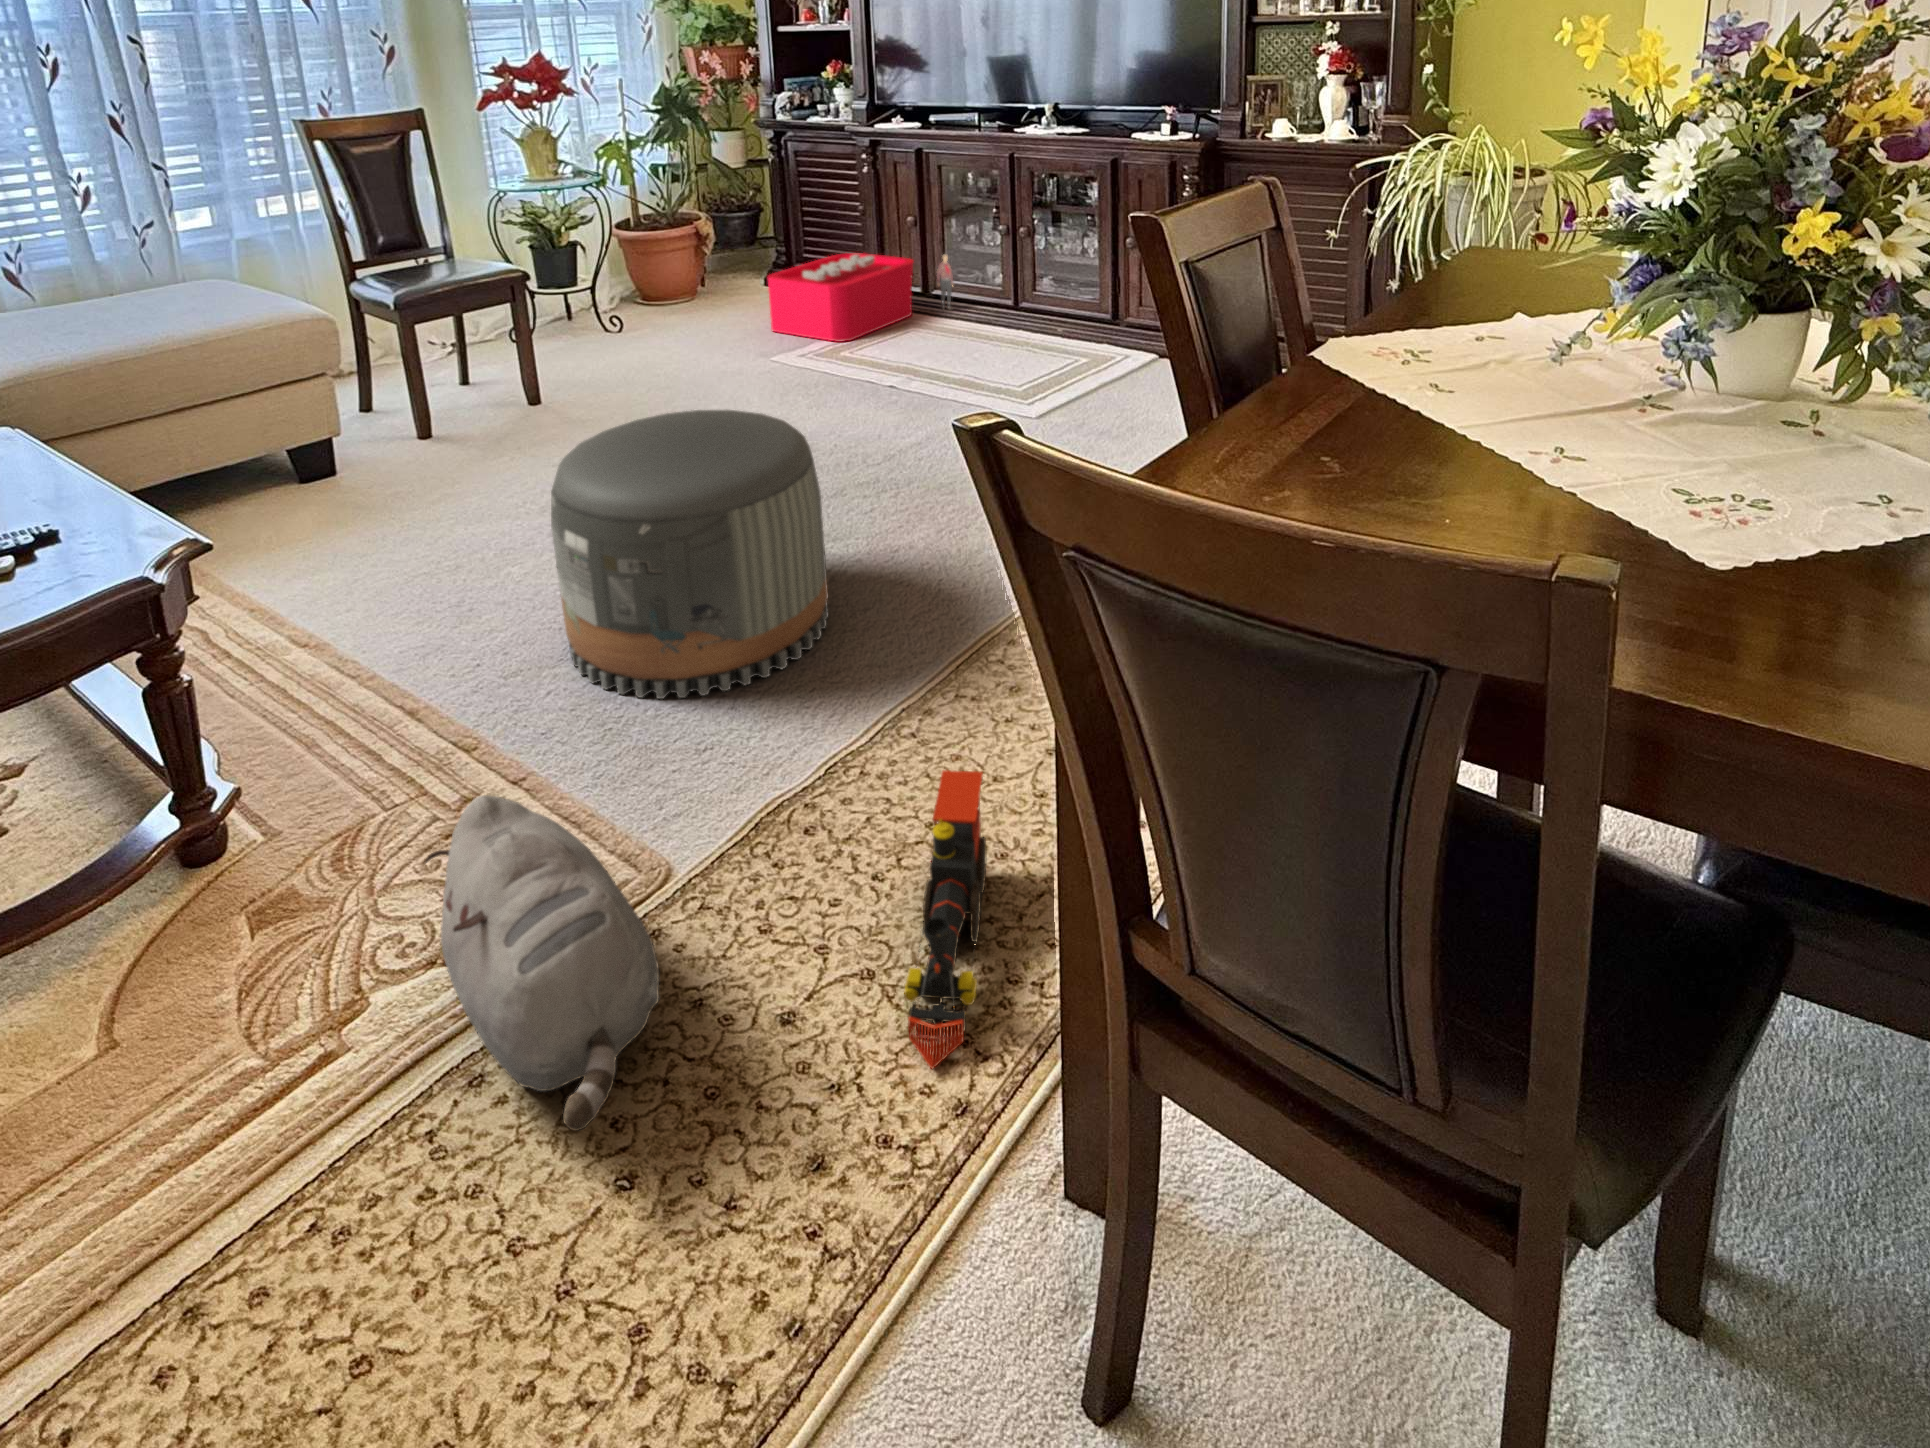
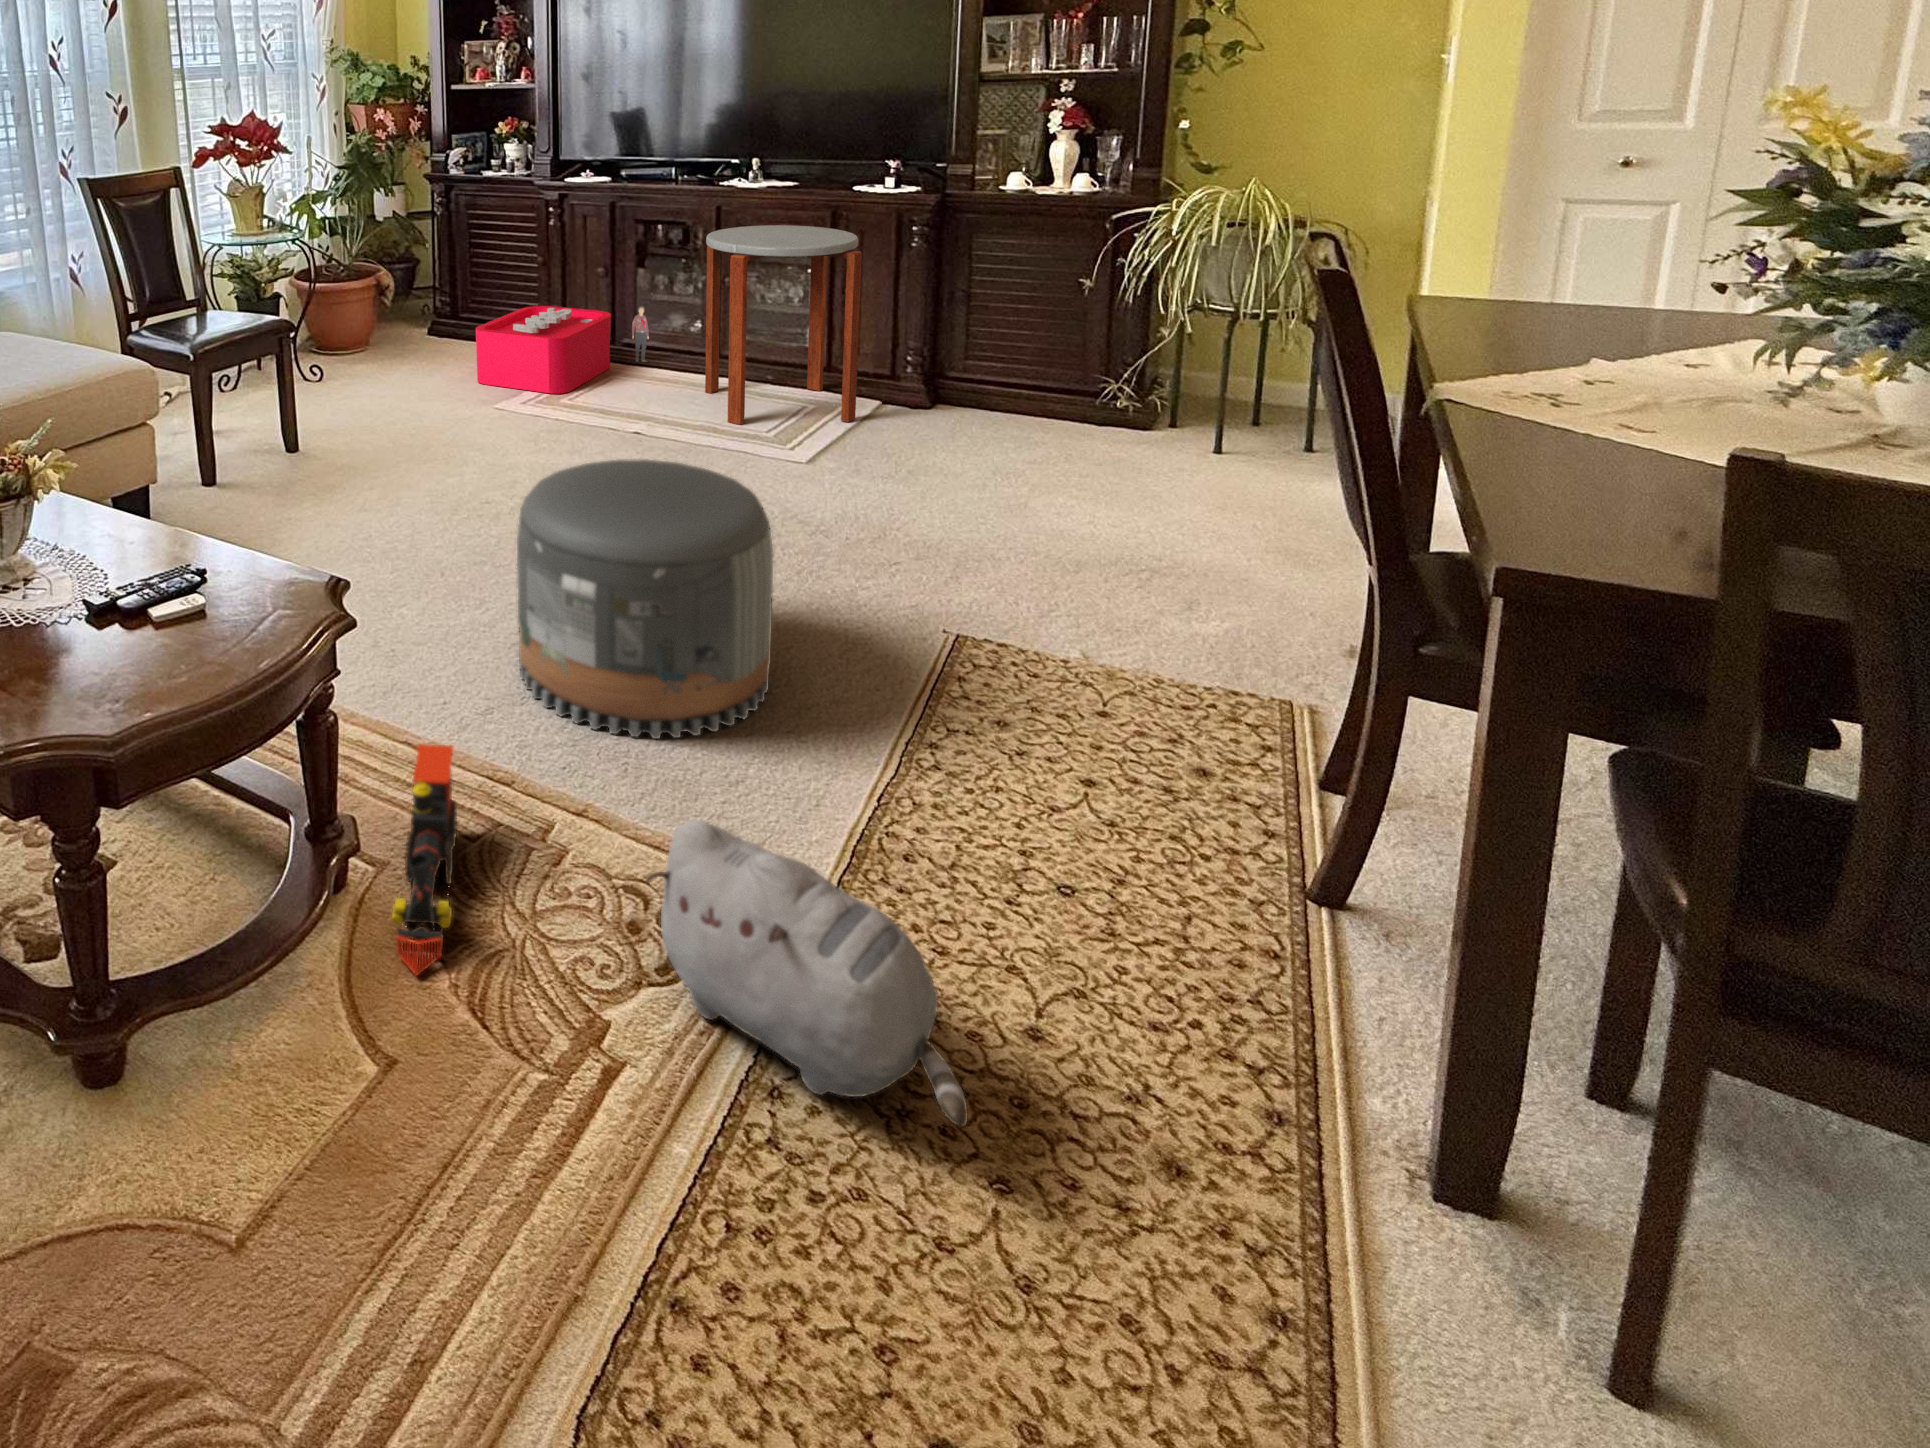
side table: none [970,171,1118,373] -> present [705,225,862,425]
toy train: present [904,770,987,1069] -> present [392,745,457,975]

